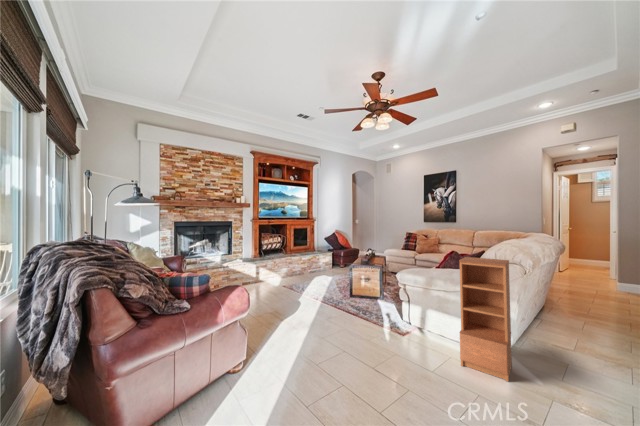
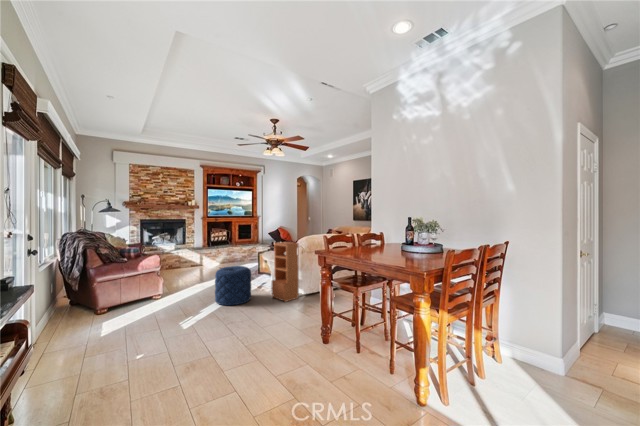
pouf: none [361,304,434,400] -> present [215,266,251,306]

